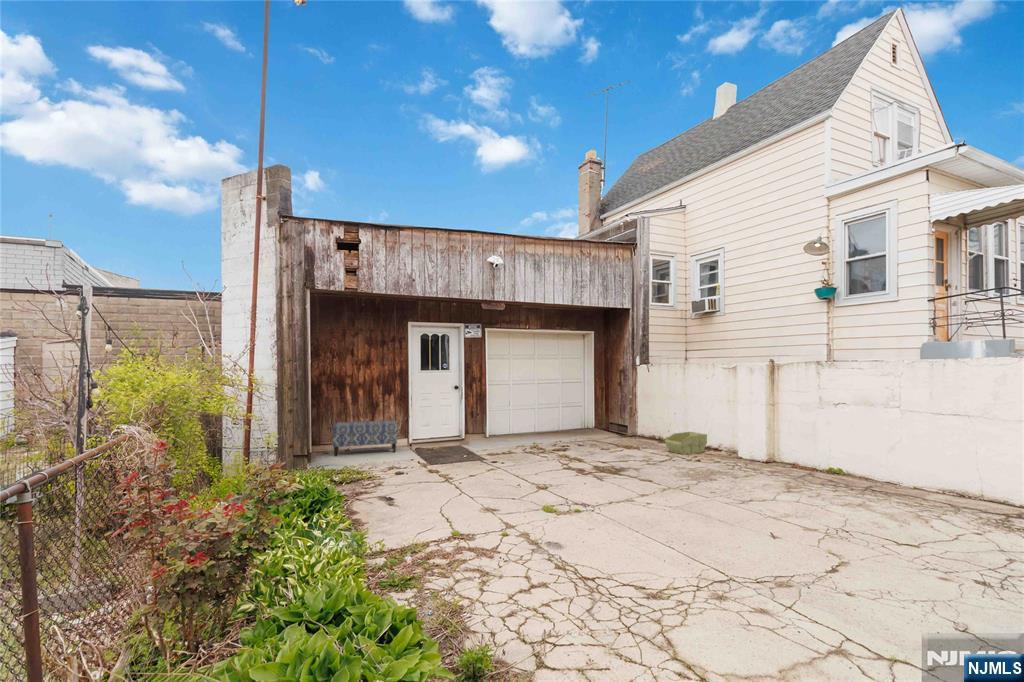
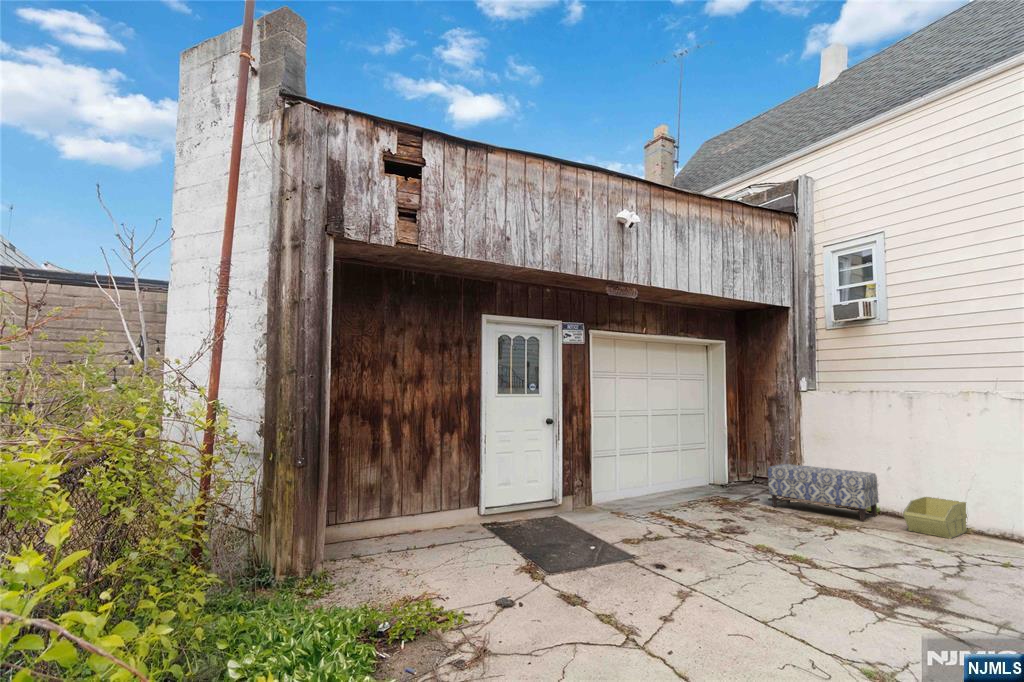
bench: present [333,420,398,456] -> present [768,464,879,522]

